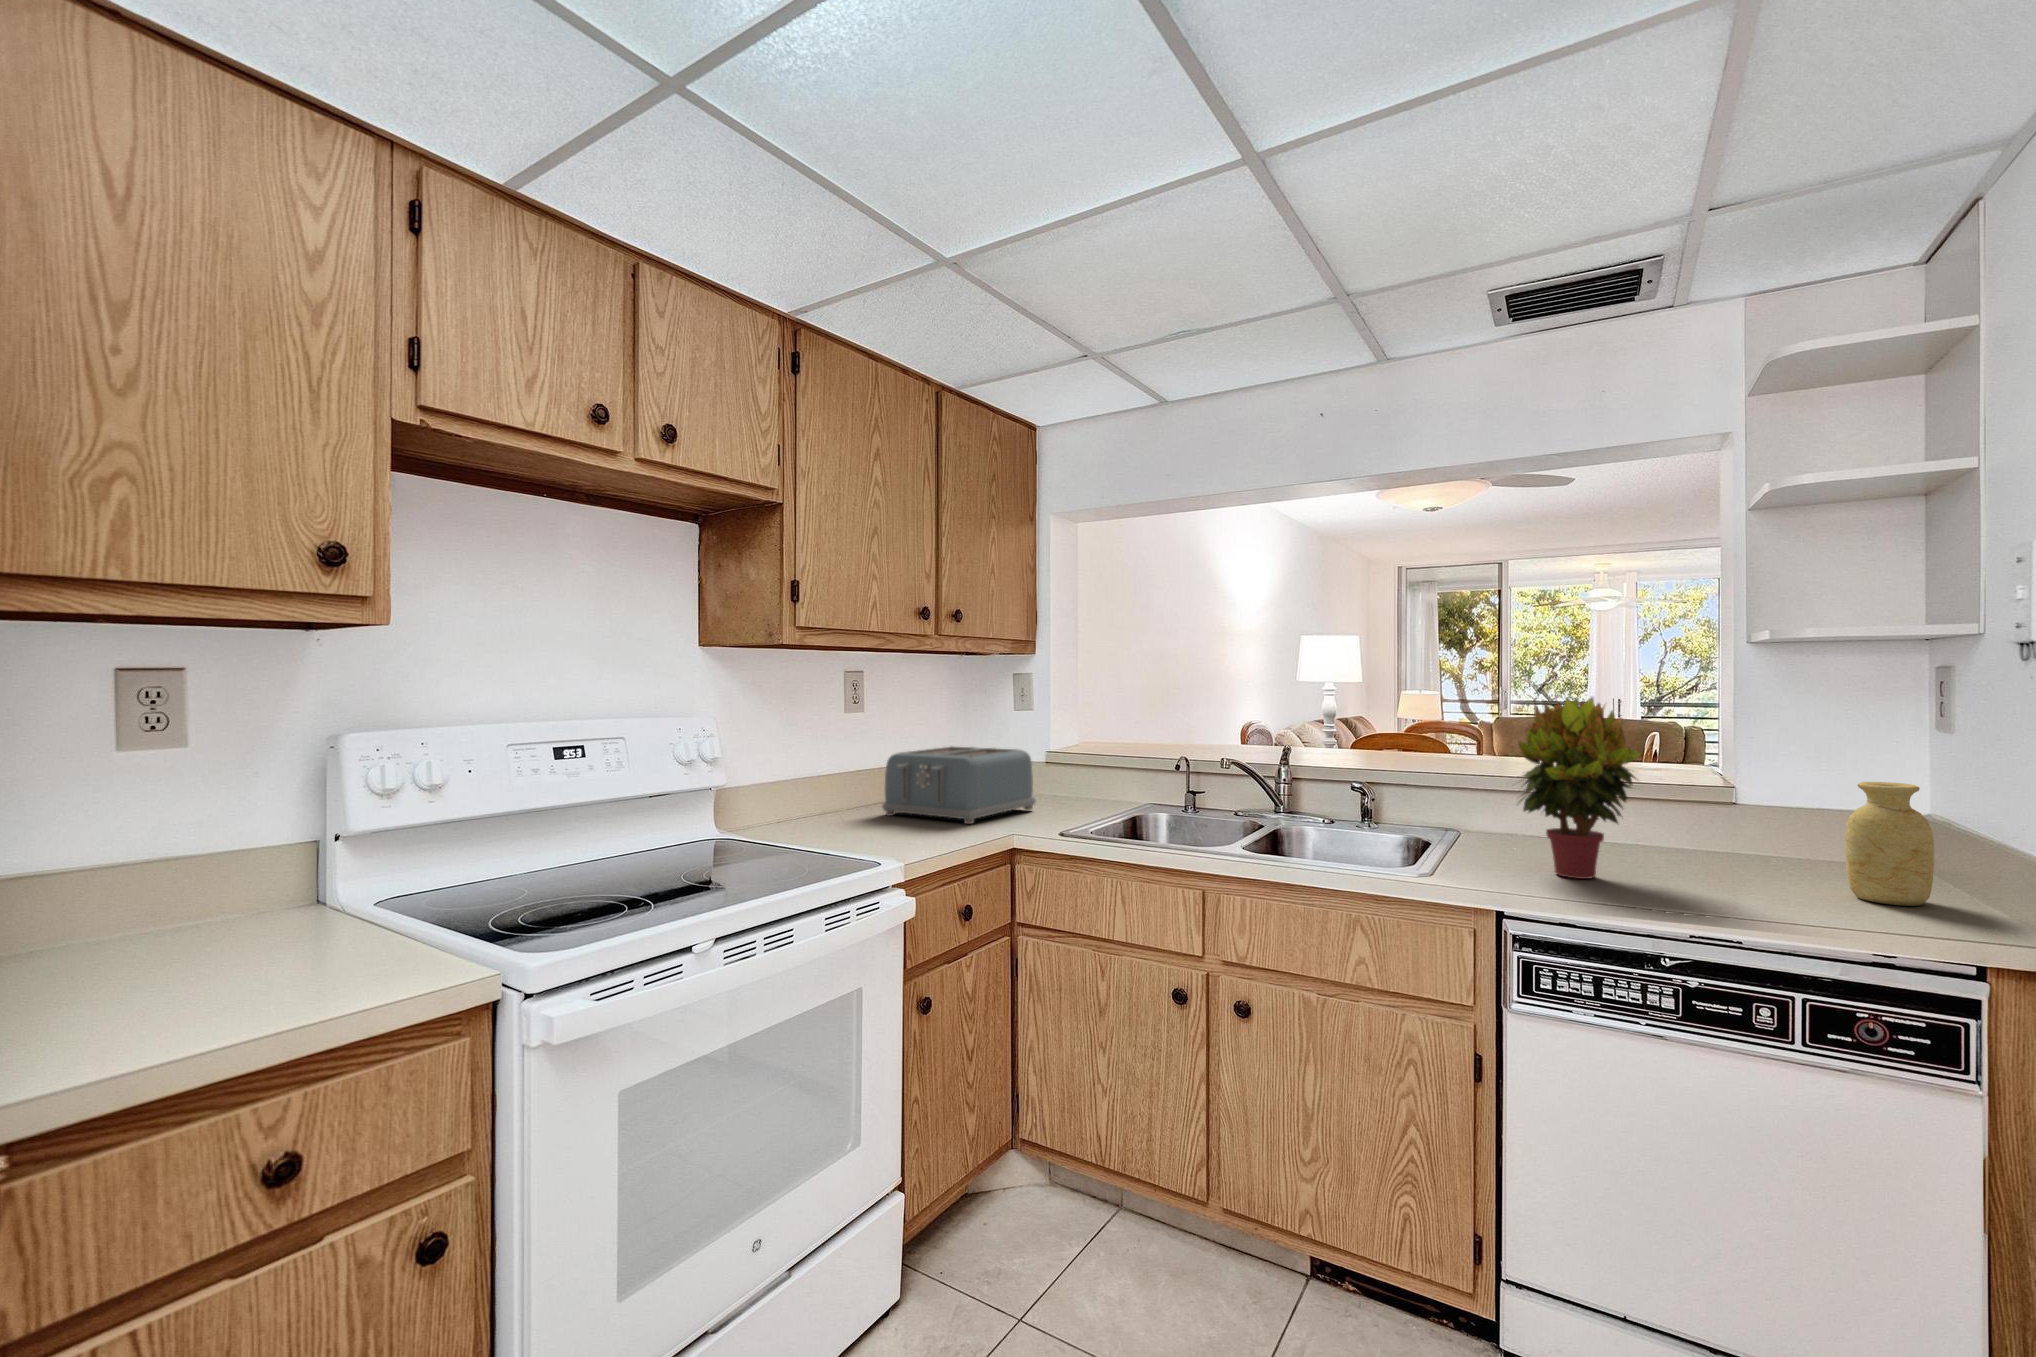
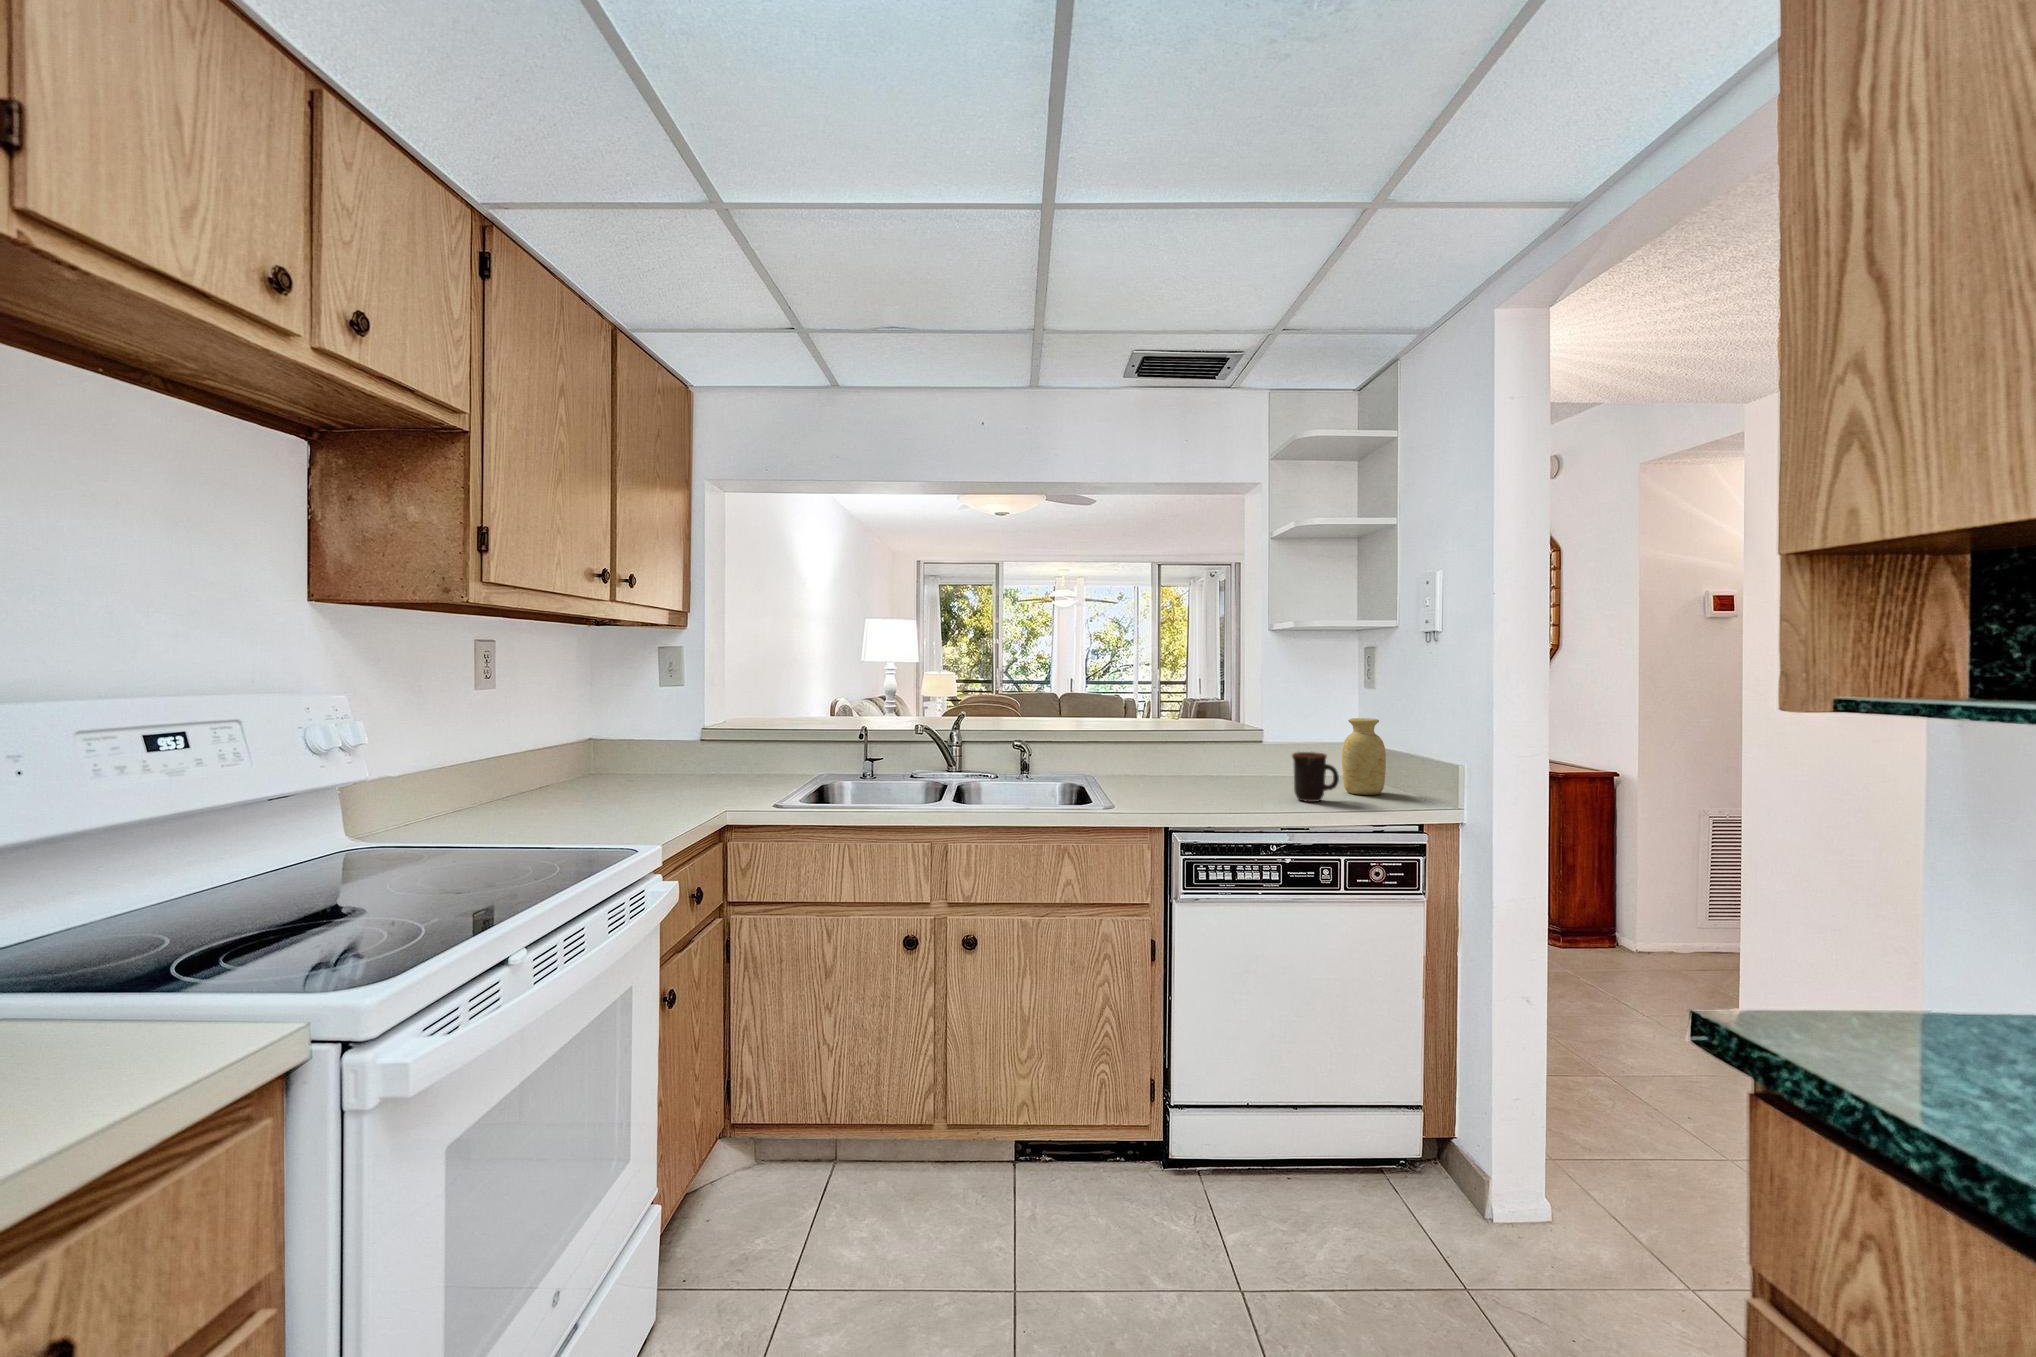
potted plant: present [1519,697,1642,879] -> none [1157,664,1246,799]
toaster: present [882,747,1036,824] -> none [540,727,712,808]
mug: none [1723,827,1819,904] -> present [1292,752,1339,802]

